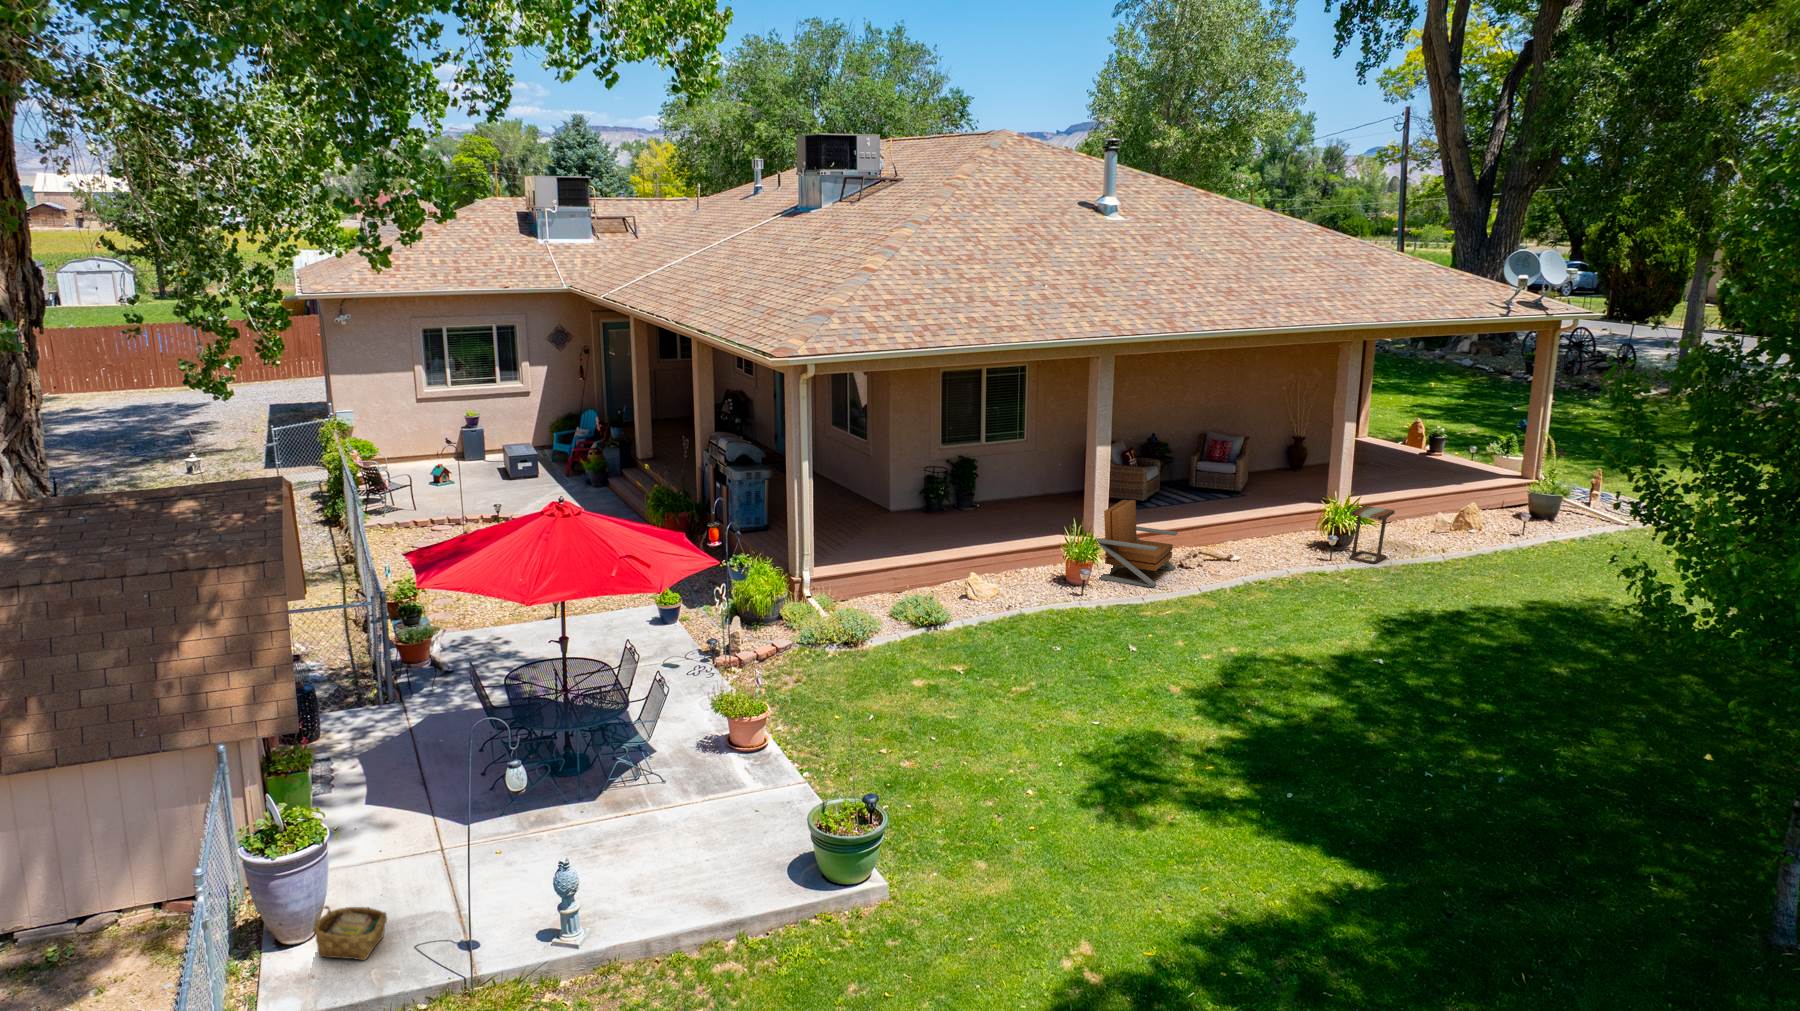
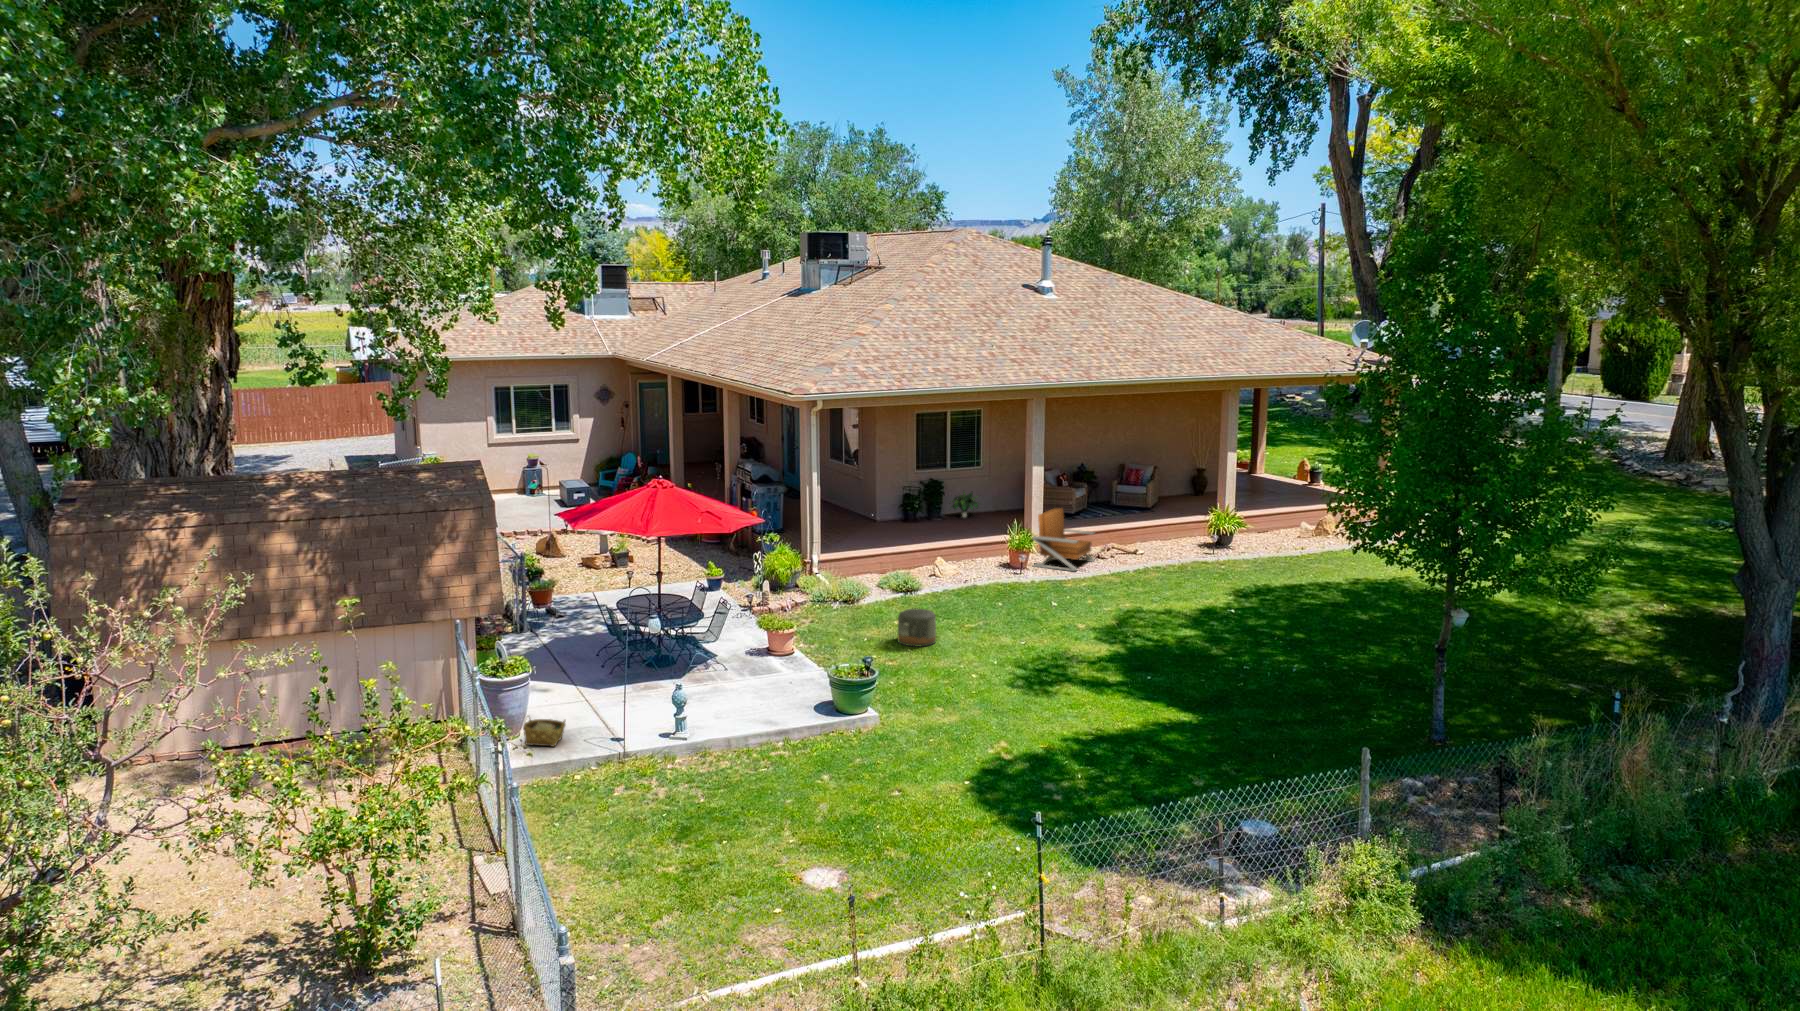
potted plant: none [982,468,1029,504] -> present [952,492,978,517]
side table: present [1349,506,1395,564] -> none [1230,514,1267,557]
pouf: none [919,670,974,729] -> present [898,608,936,646]

